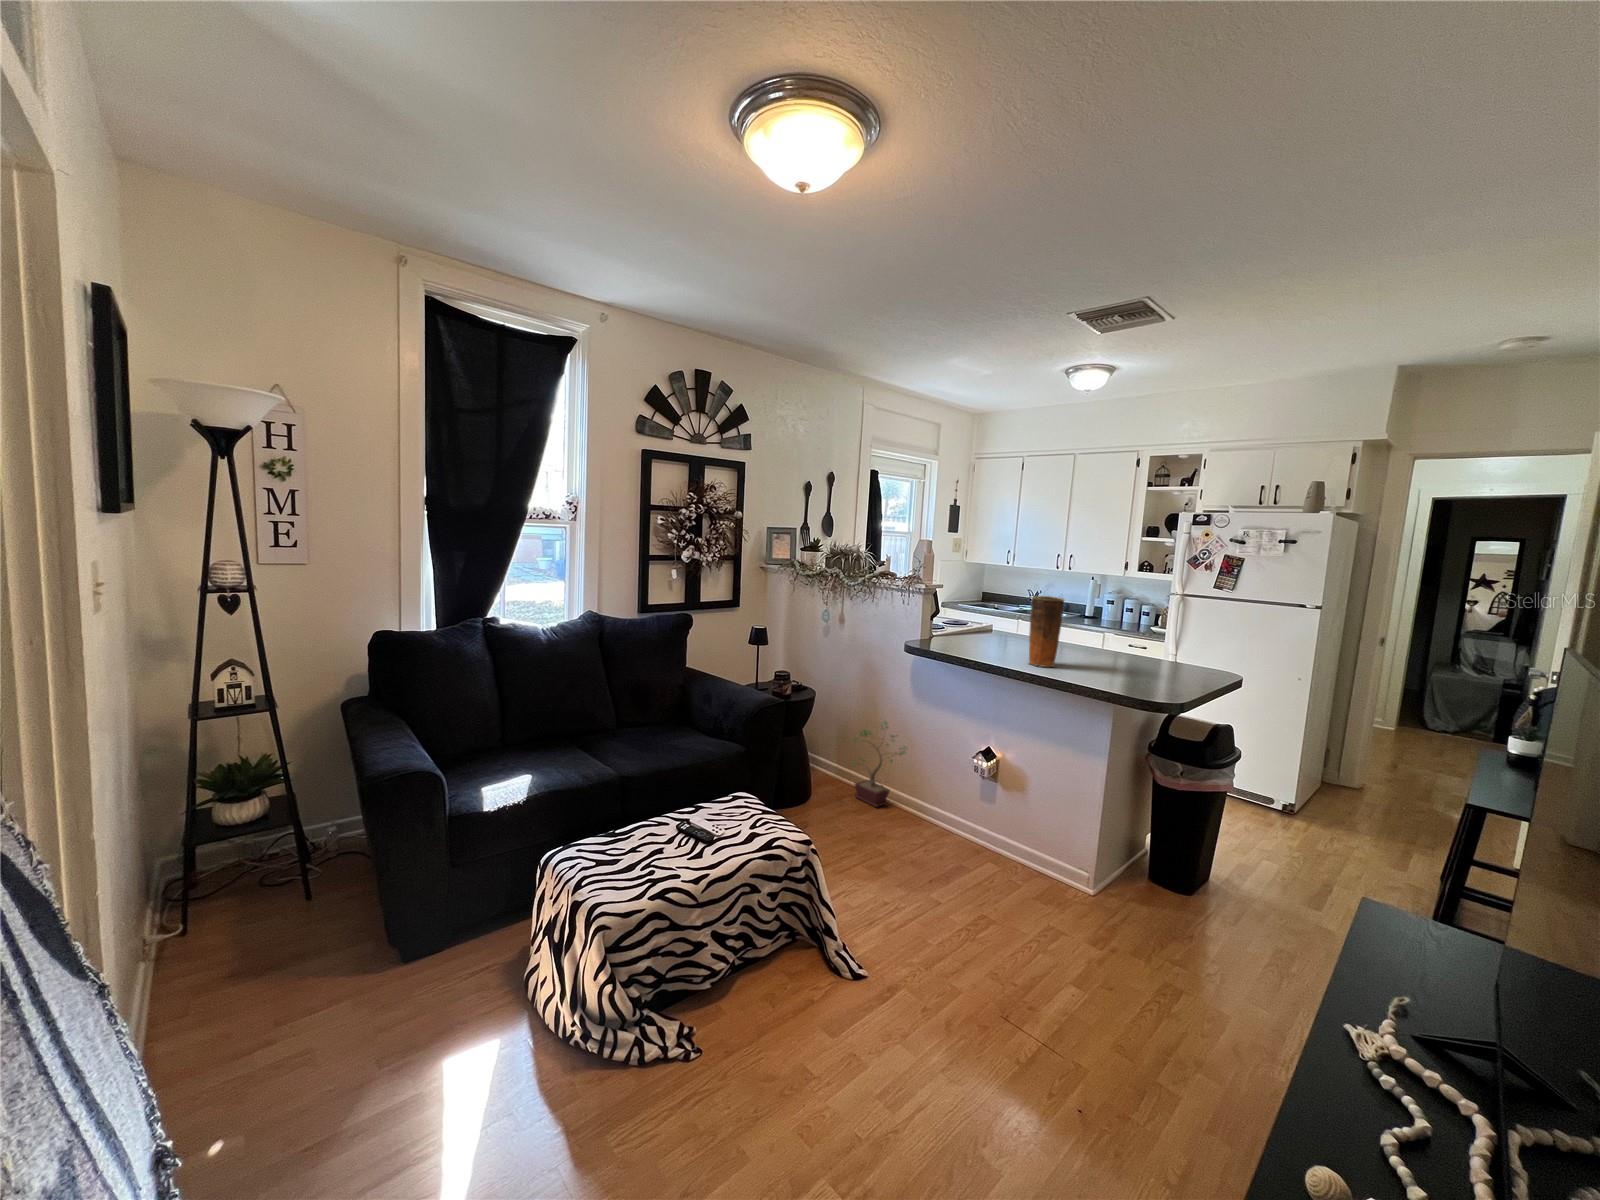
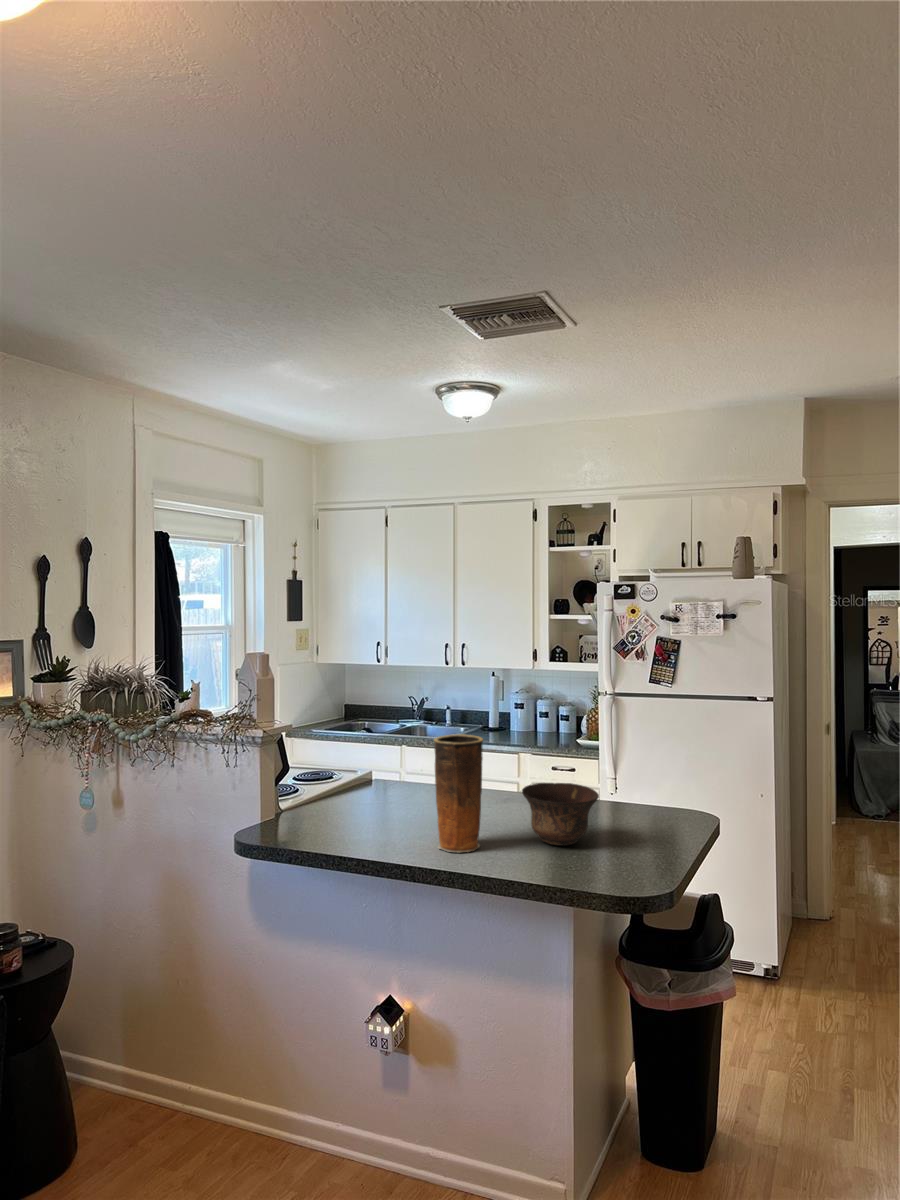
bowl: none [1088,634,1143,674] -> present [522,783,599,846]
potted plant: present [851,721,906,807] -> none [147,972,254,1139]

